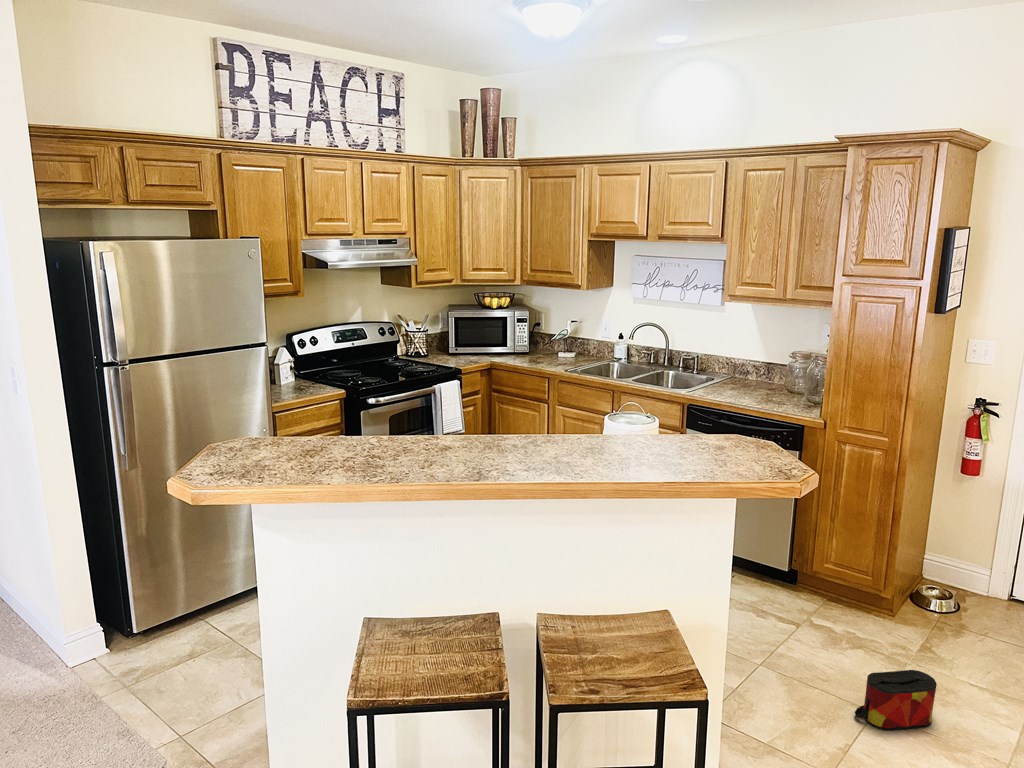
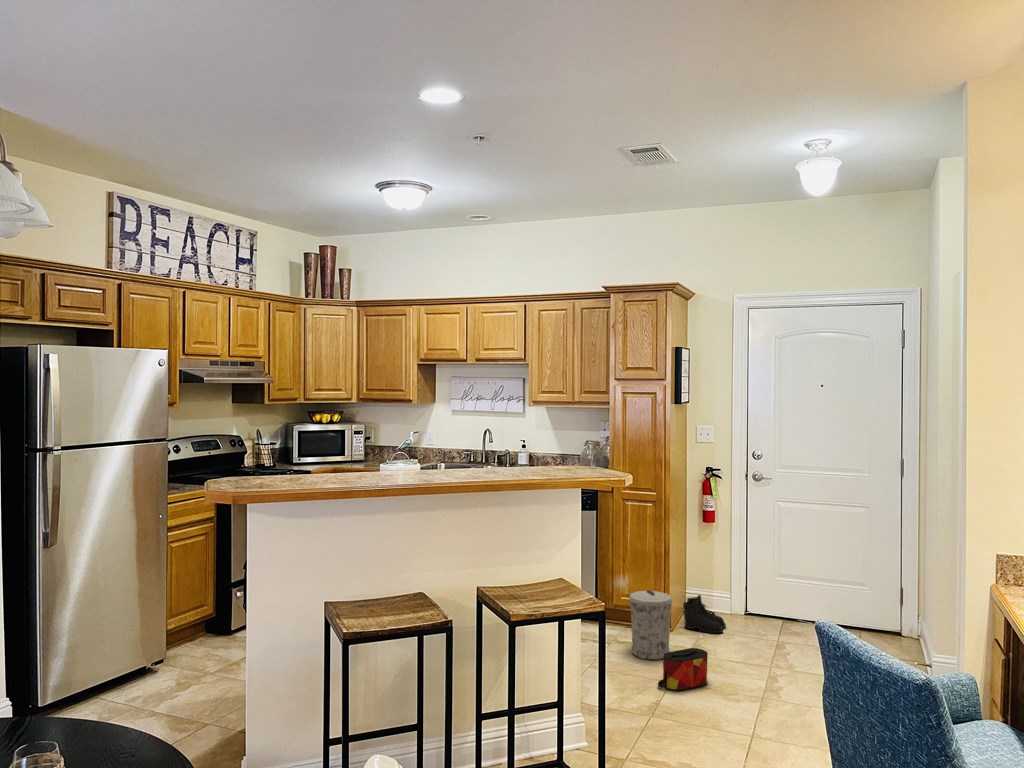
trash can: none [829,569,895,665] -> present [629,590,672,660]
boots: none [912,572,977,630] -> present [683,595,726,633]

